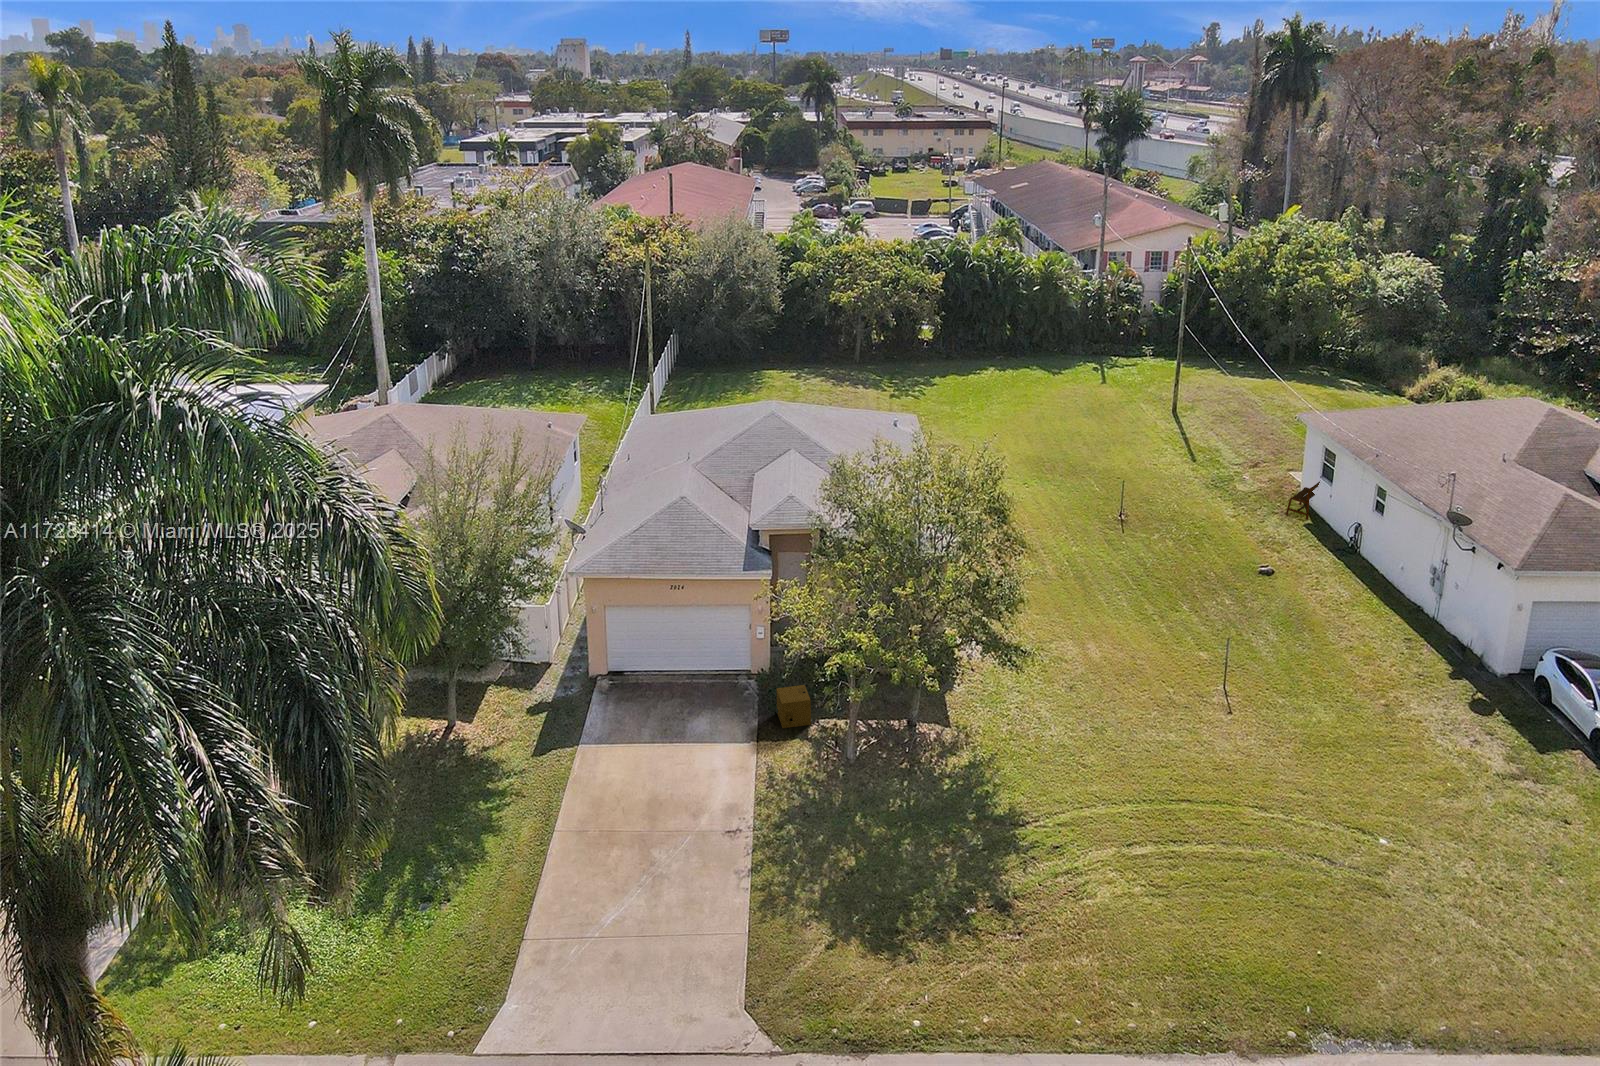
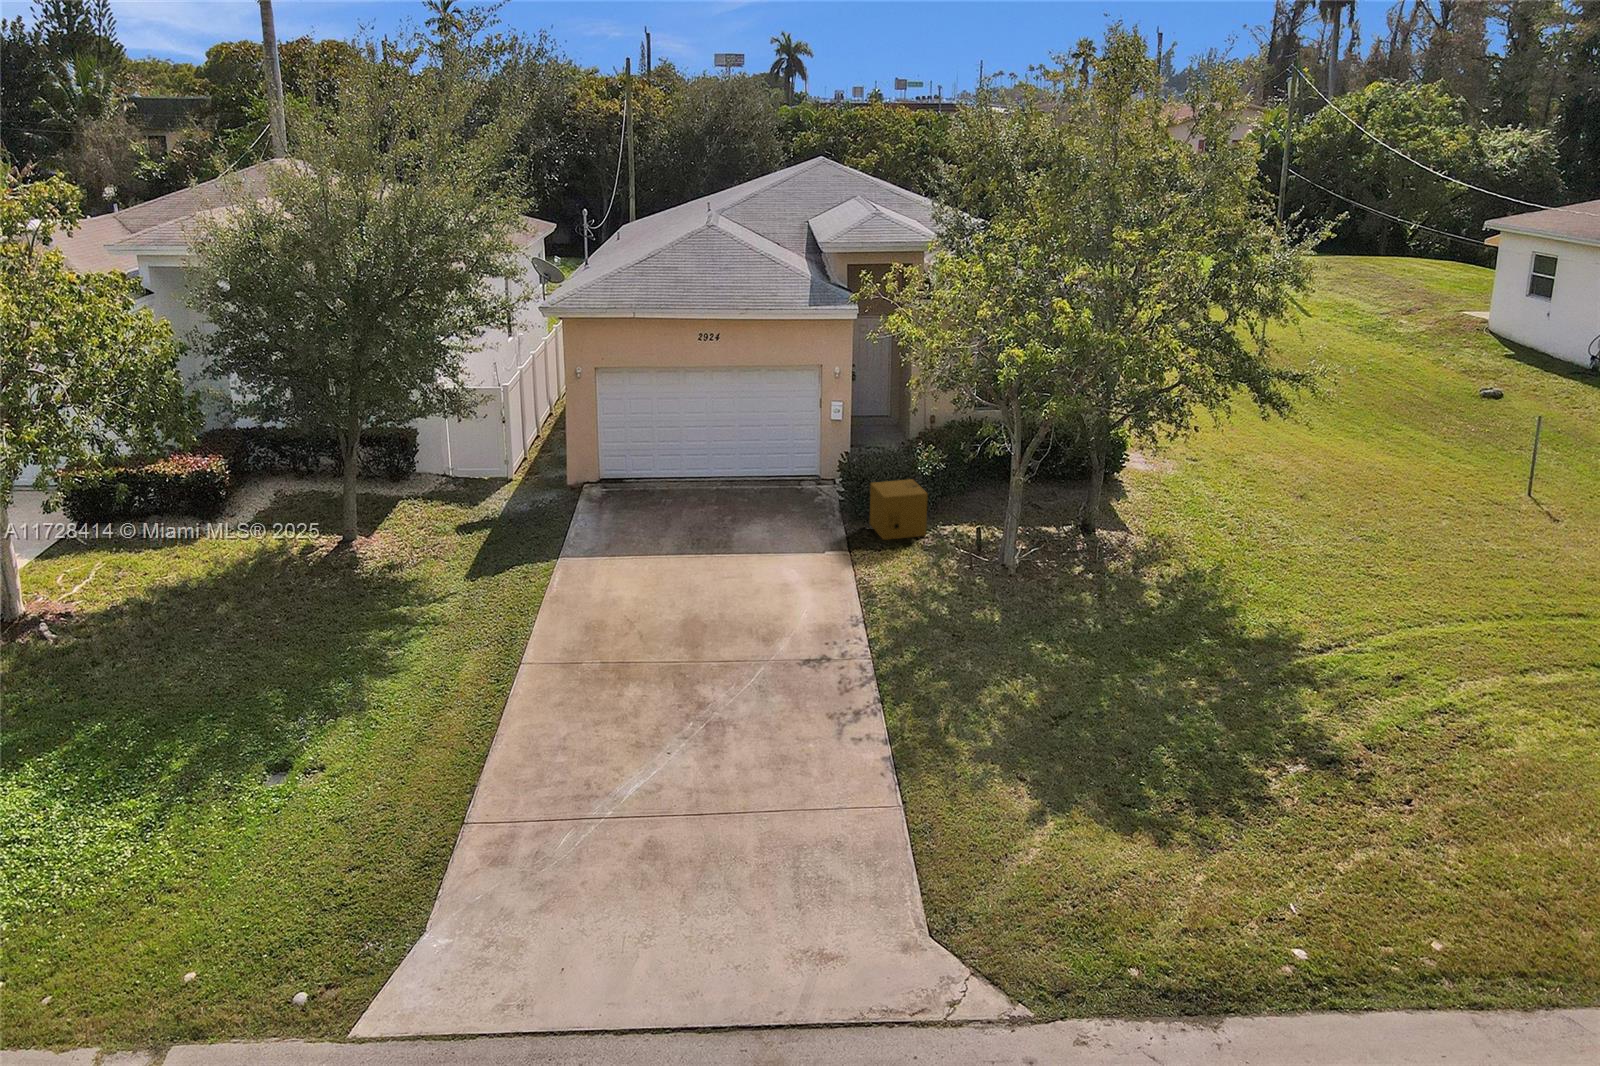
bench: present [1286,481,1320,520] -> none [1477,298,1526,348]

